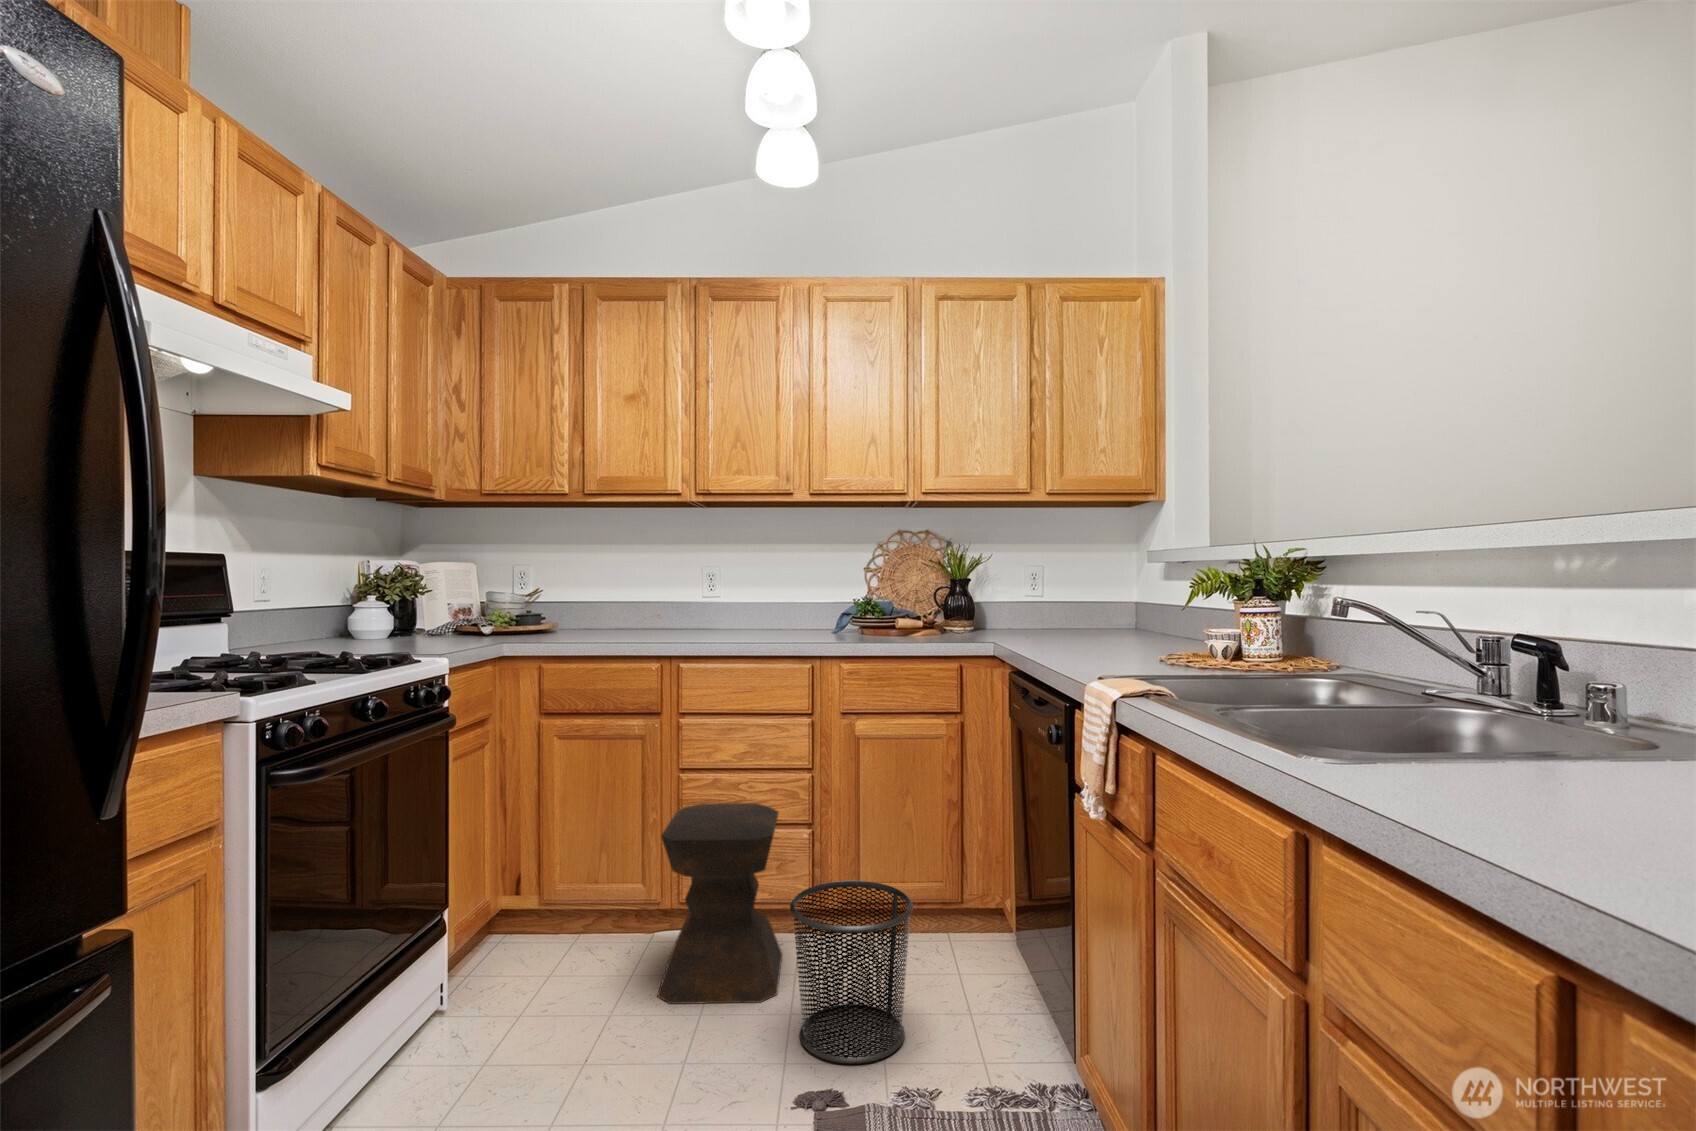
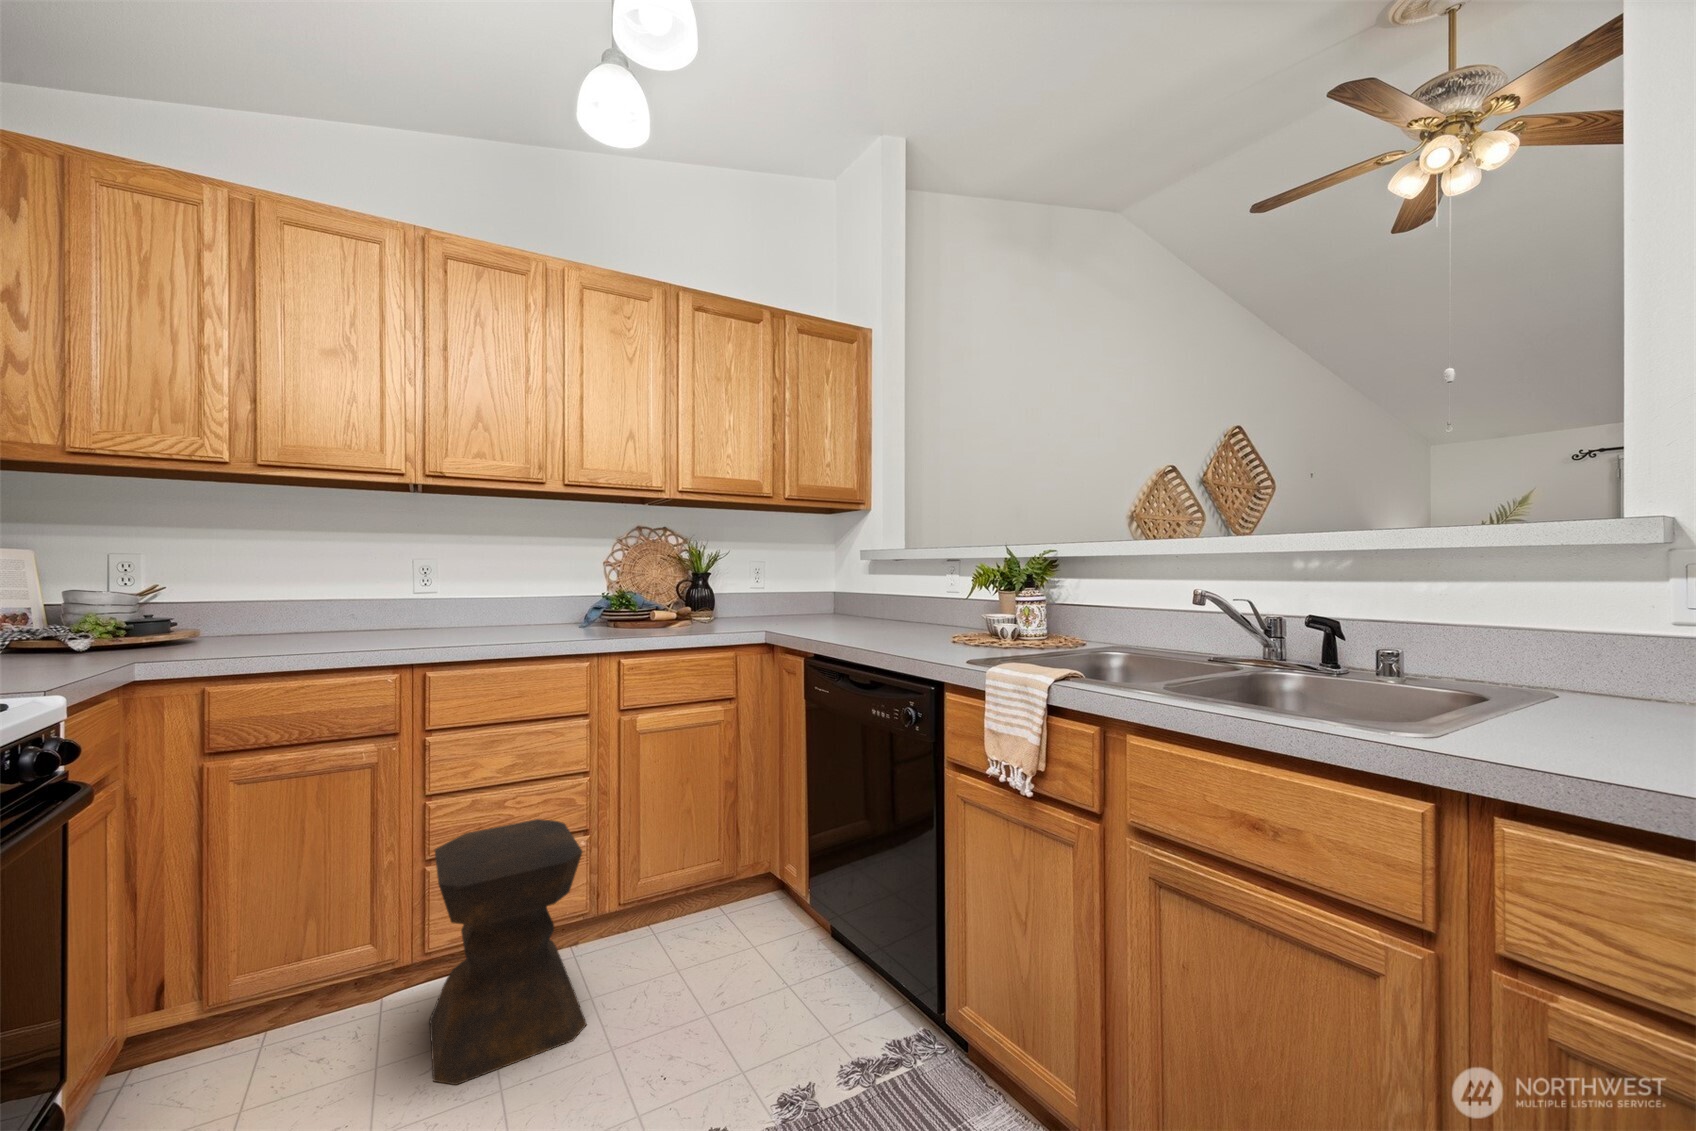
waste bin: present [790,881,913,1064] -> none [627,877,758,1080]

